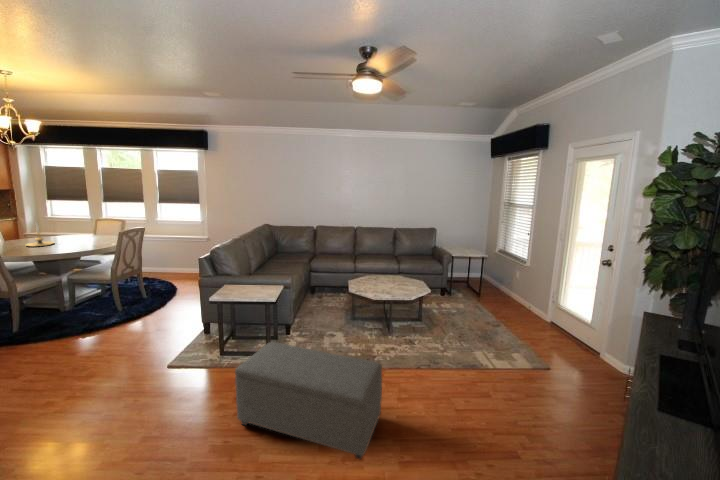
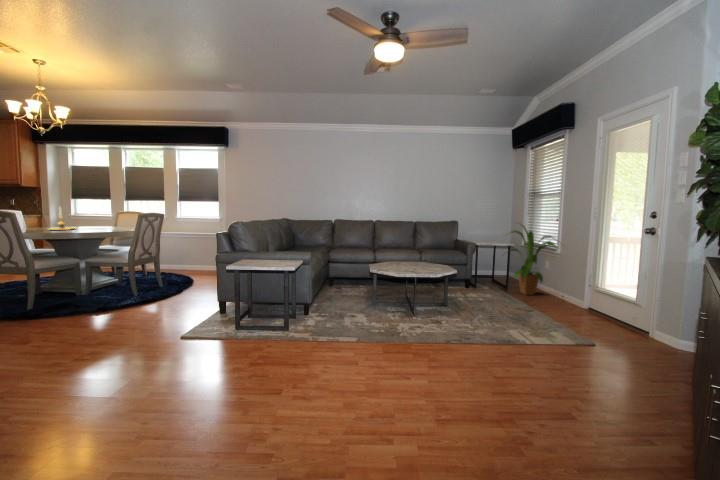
house plant: none [475,236,534,306] -> present [510,225,557,295]
ottoman: present [235,342,382,460] -> none [253,303,414,420]

